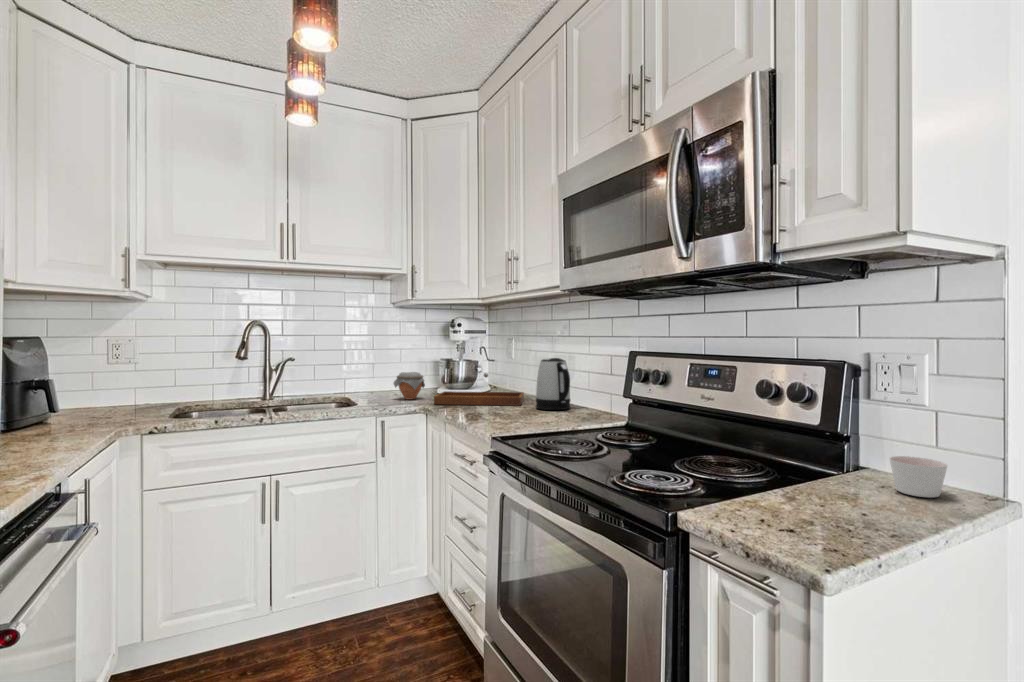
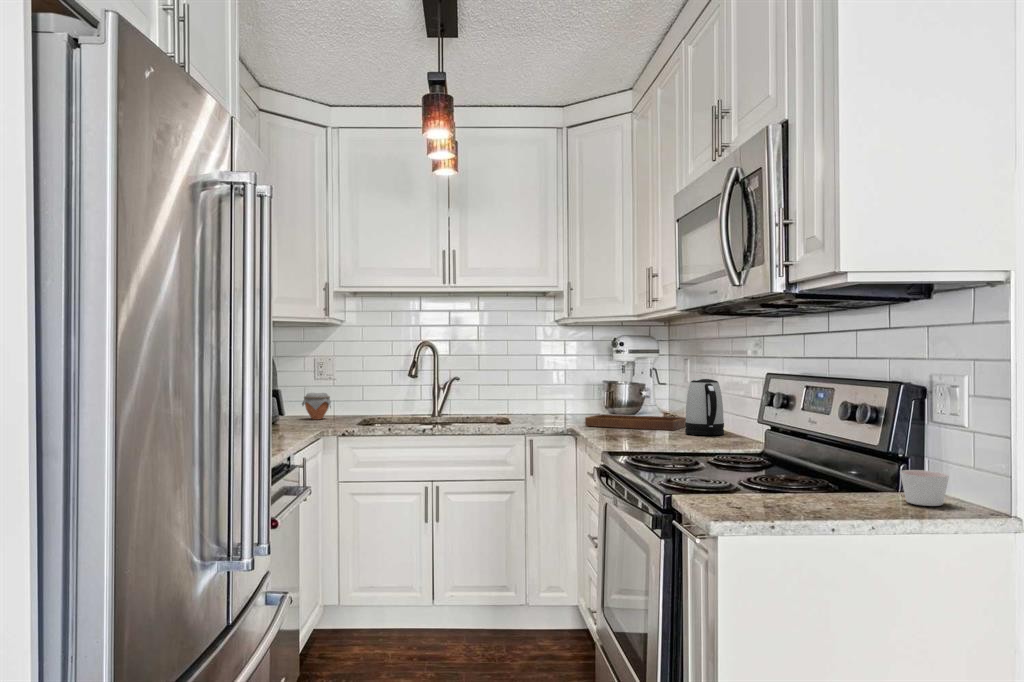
jar: present [394,372,425,399] -> present [302,393,331,420]

